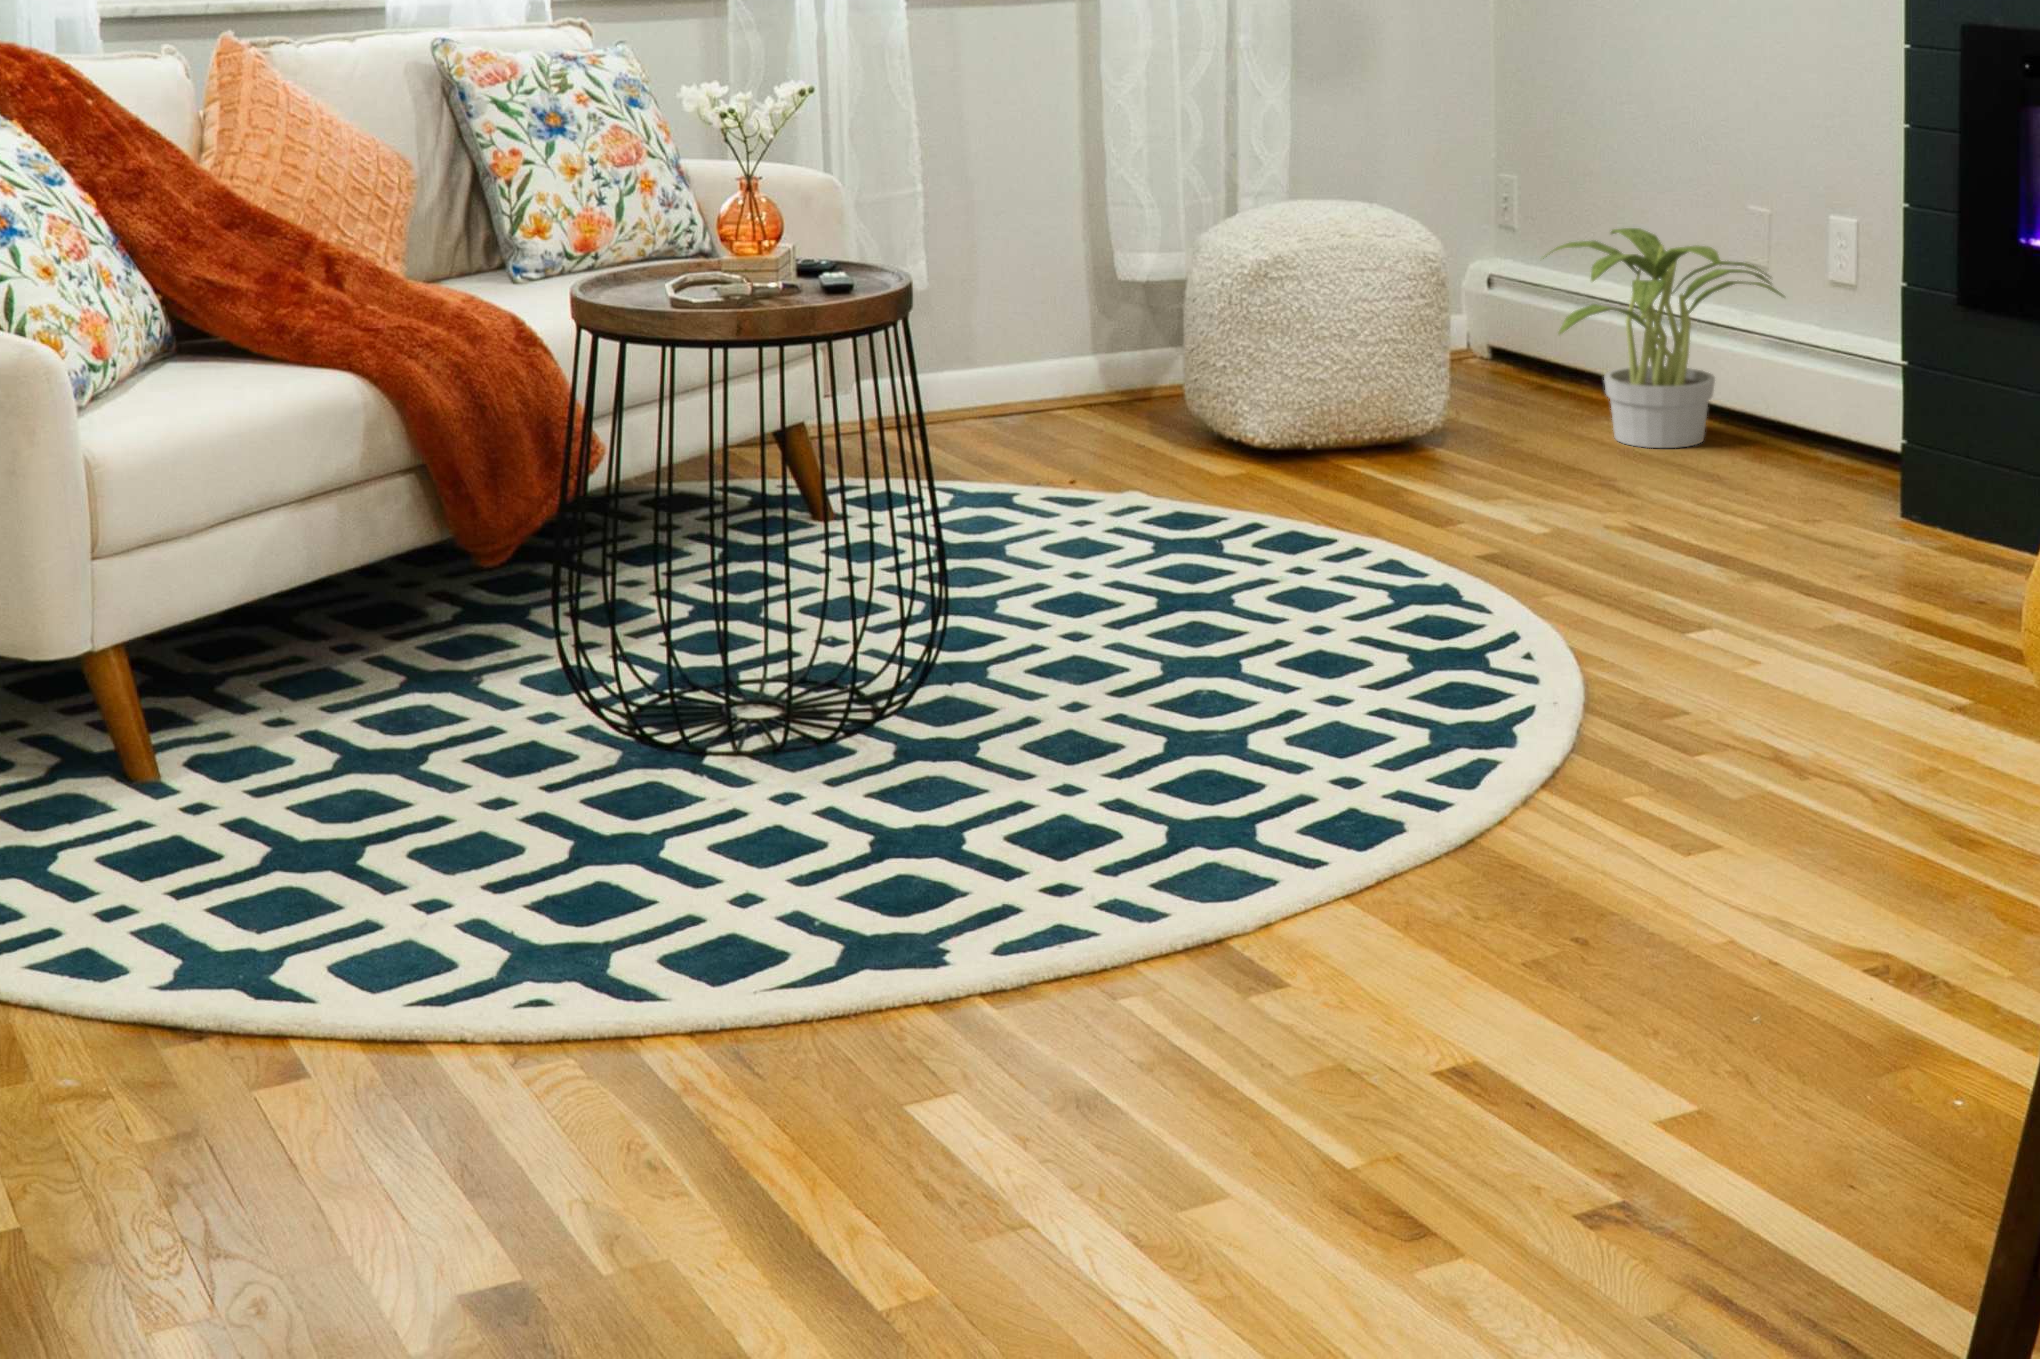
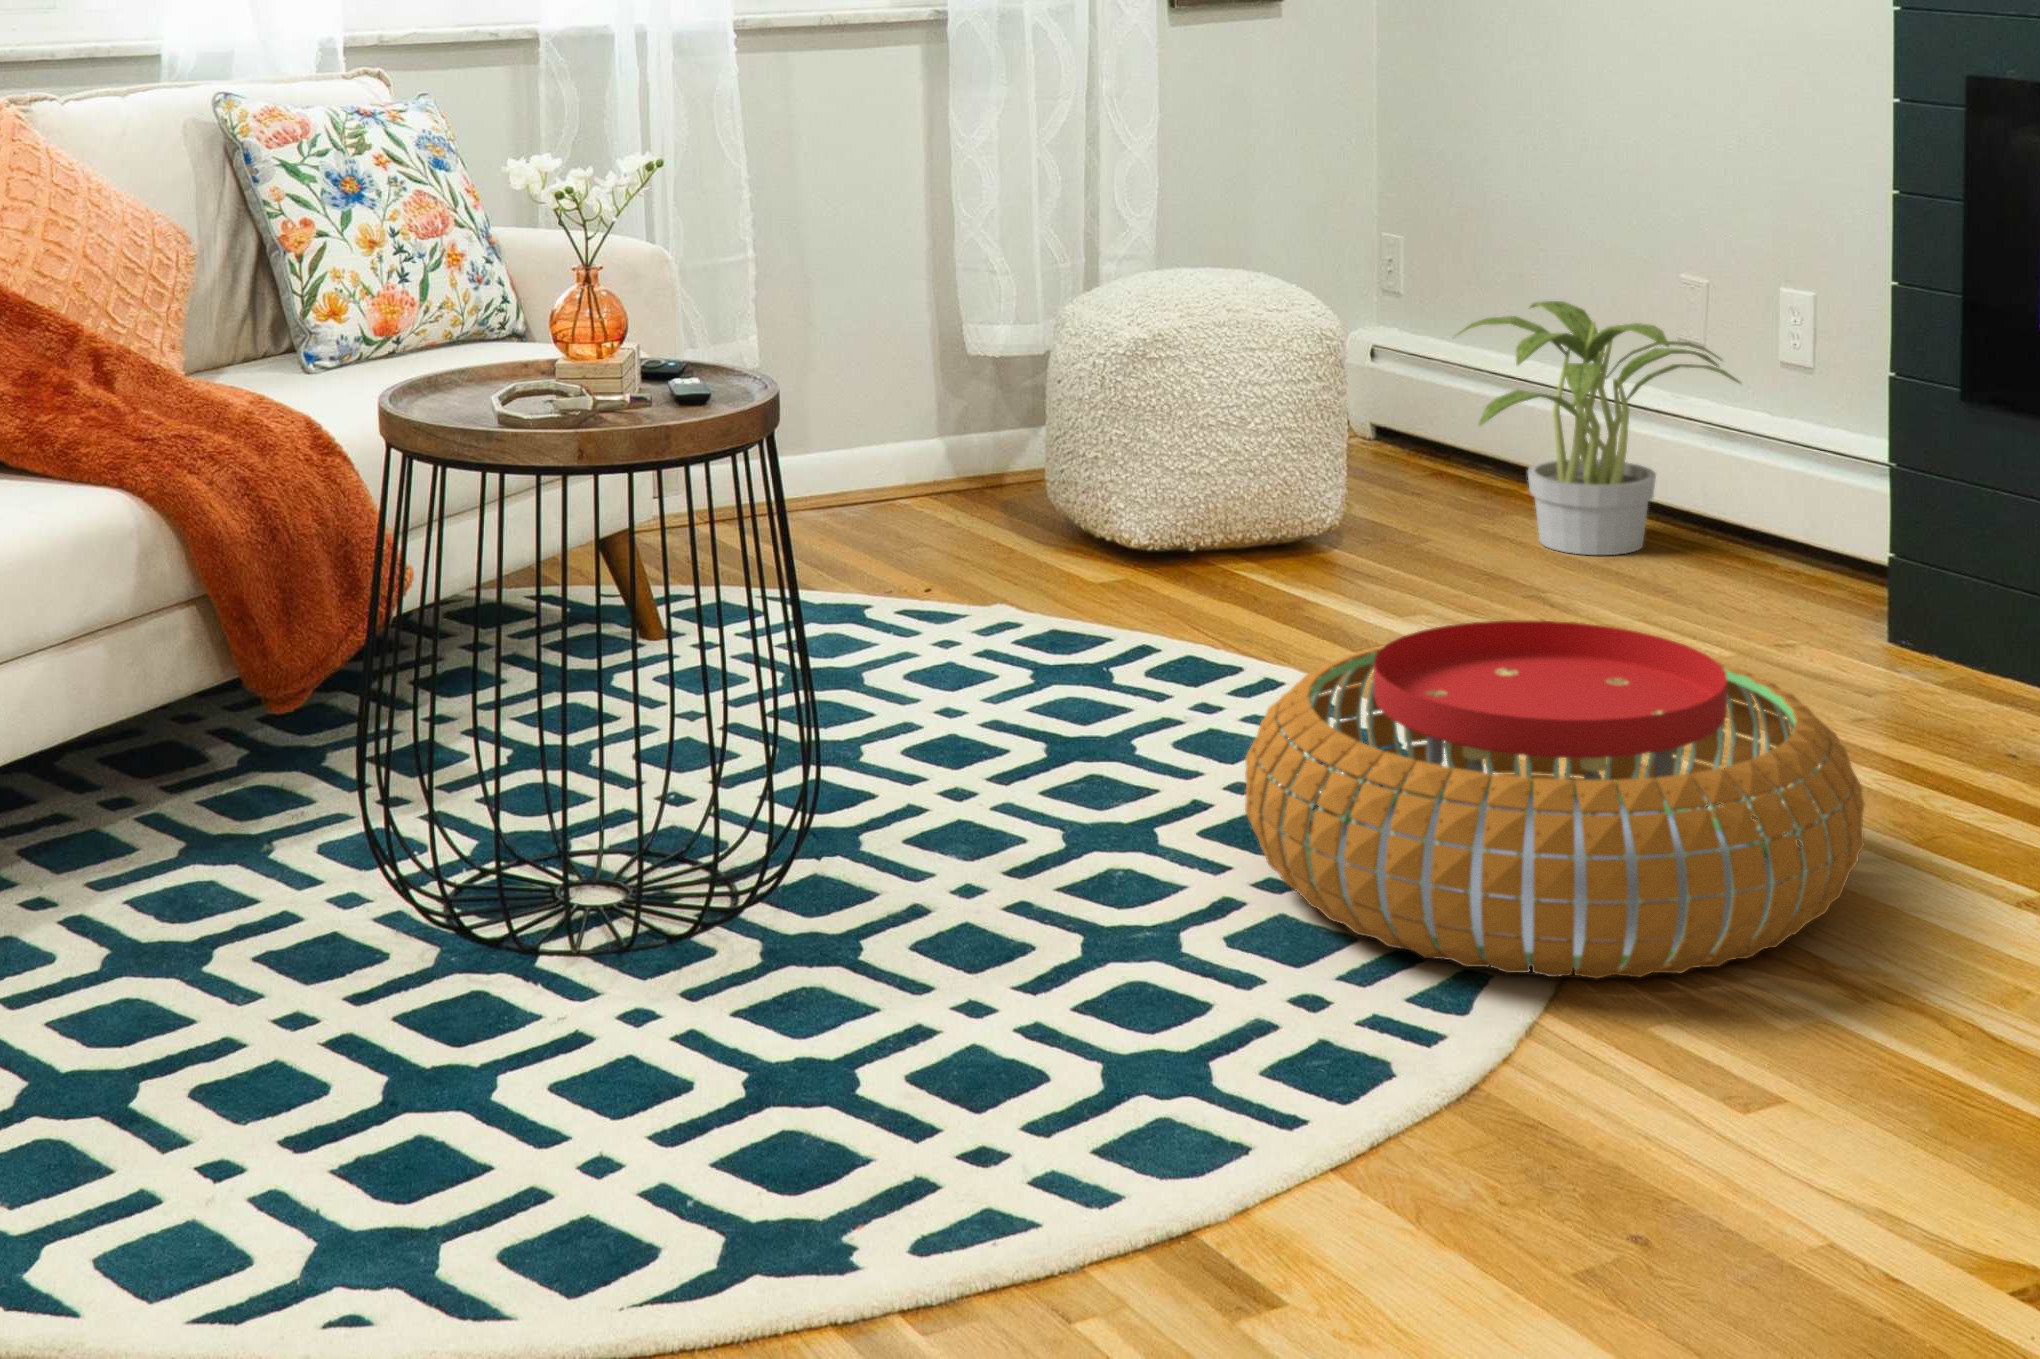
pouf: none [1308,481,1816,761] -> present [1245,620,1864,979]

